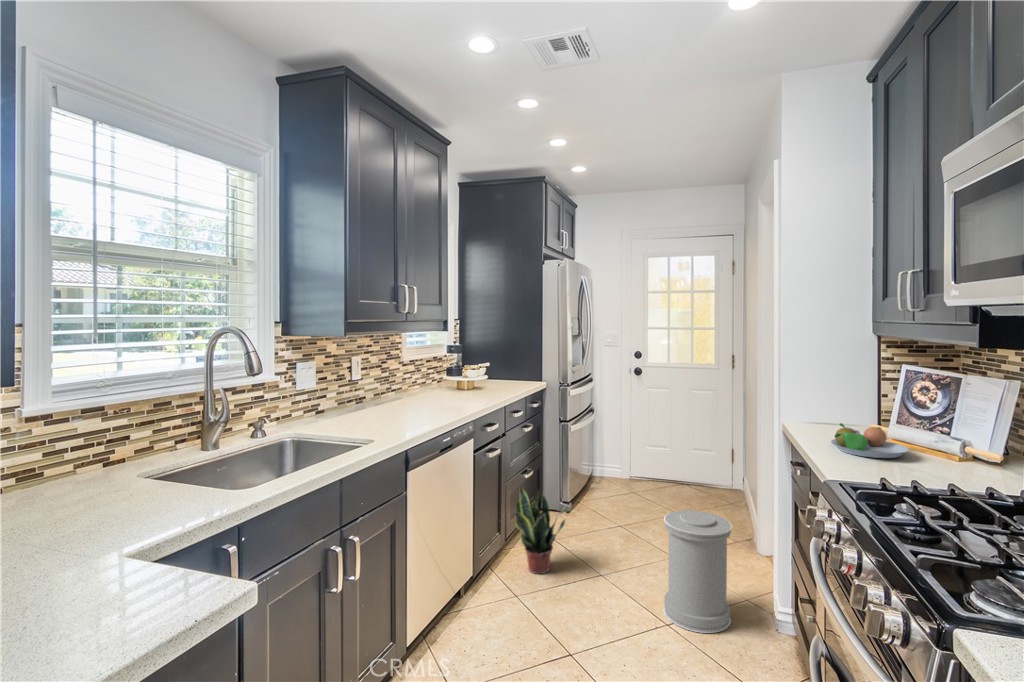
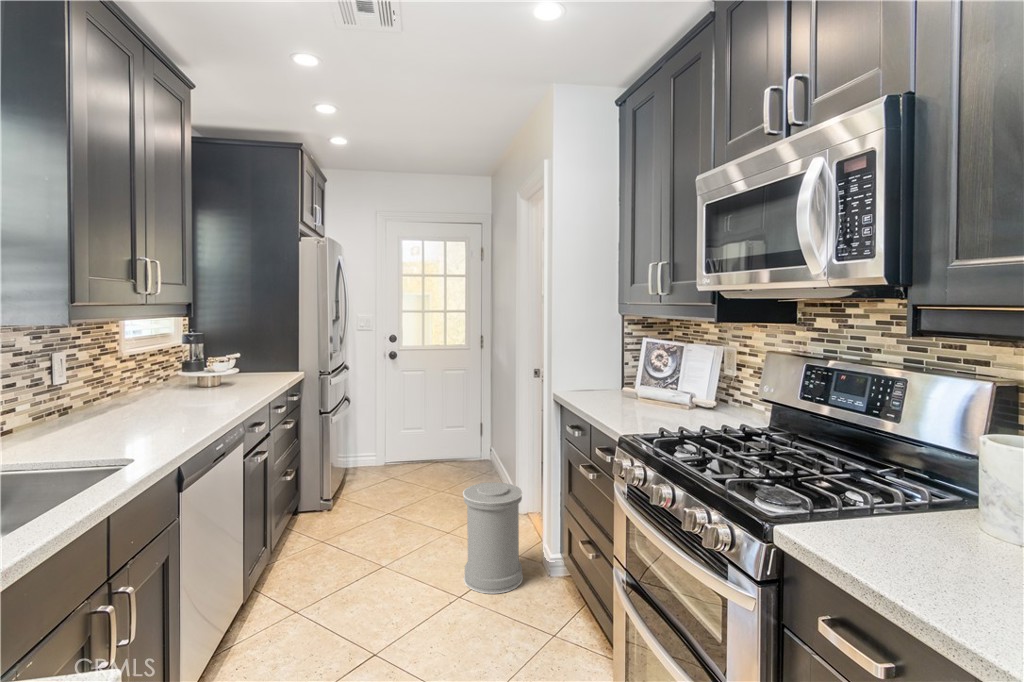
fruit bowl: present [831,423,909,458] -> none [607,388,660,413]
potted plant: present [515,487,565,574] -> none [293,490,356,583]

